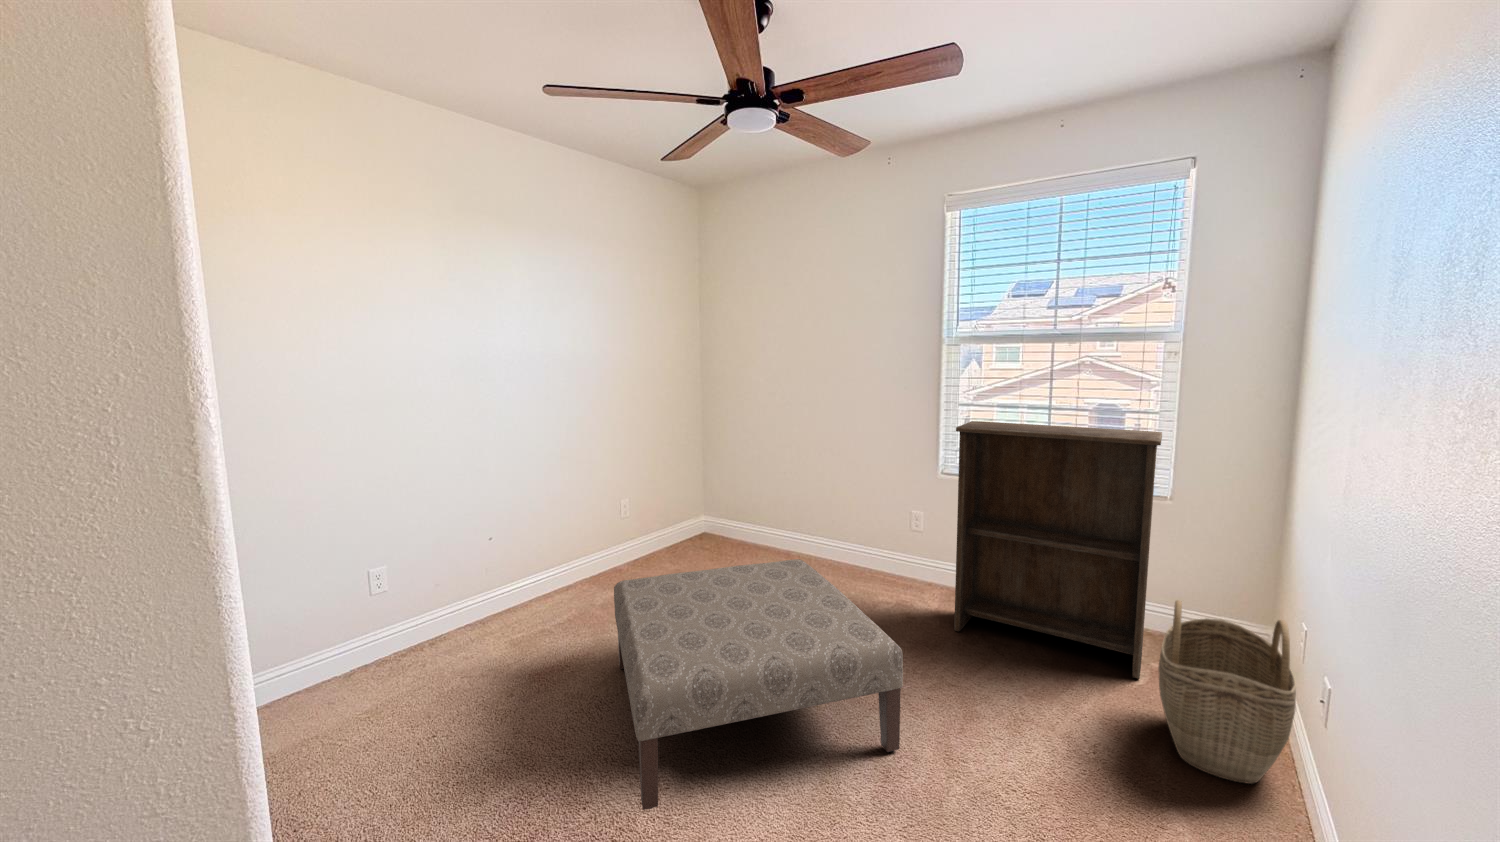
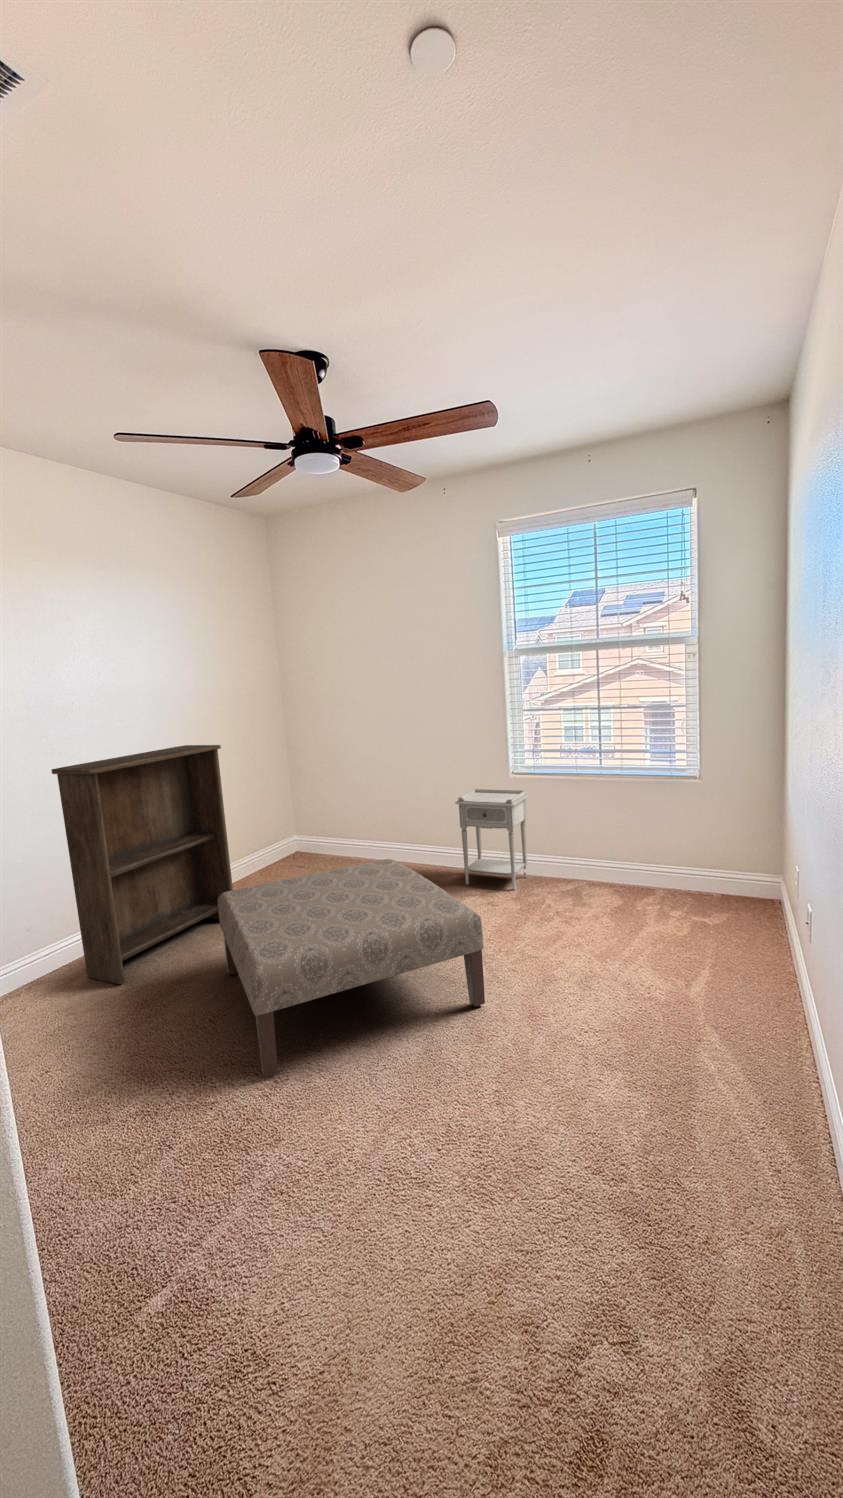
bookshelf: present [954,421,1162,679] -> present [51,745,233,984]
nightstand: none [874,486,957,603] -> present [455,789,528,890]
woven basket: present [1158,600,1296,784] -> none [688,853,784,990]

